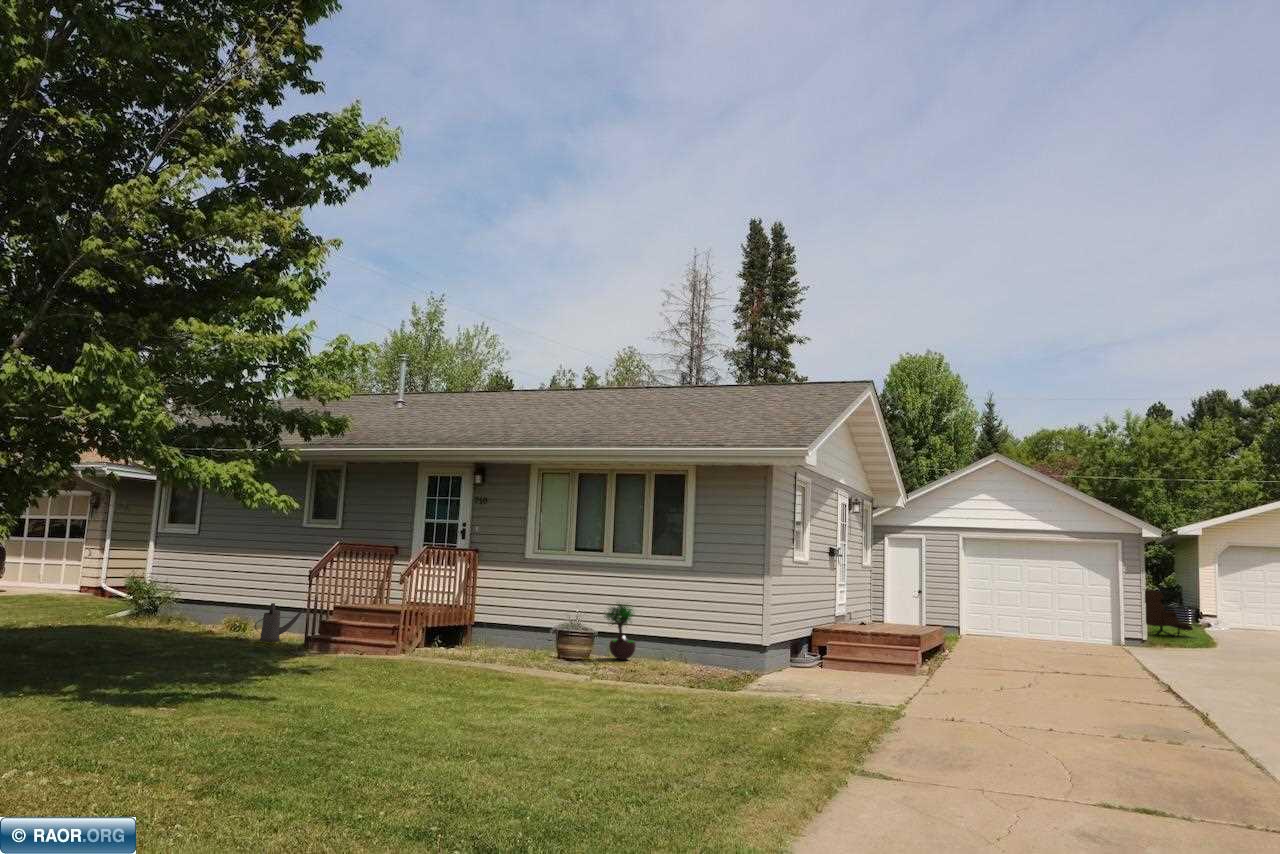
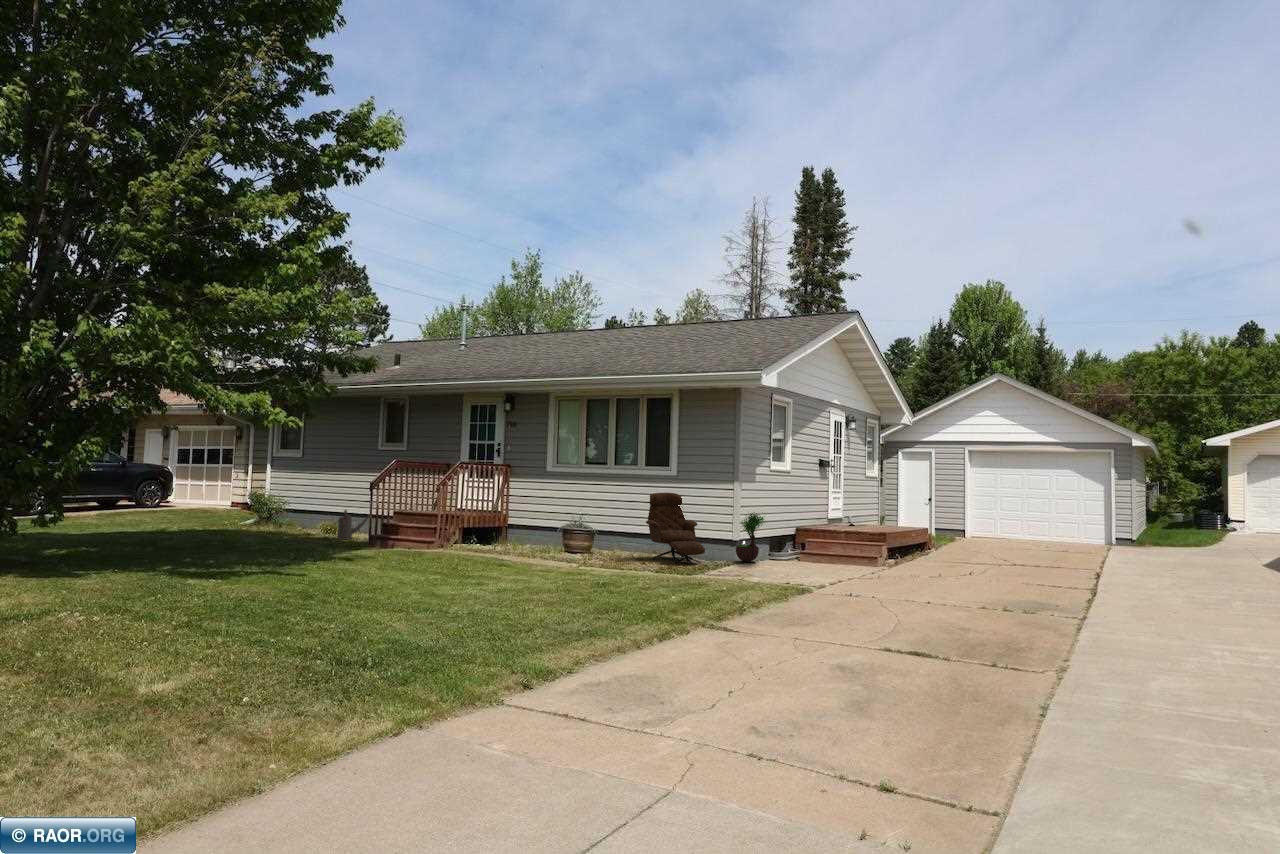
lounge chair: present [1145,590,1193,637] -> present [646,493,705,565]
potted tree: present [604,604,635,660] -> present [736,512,765,562]

